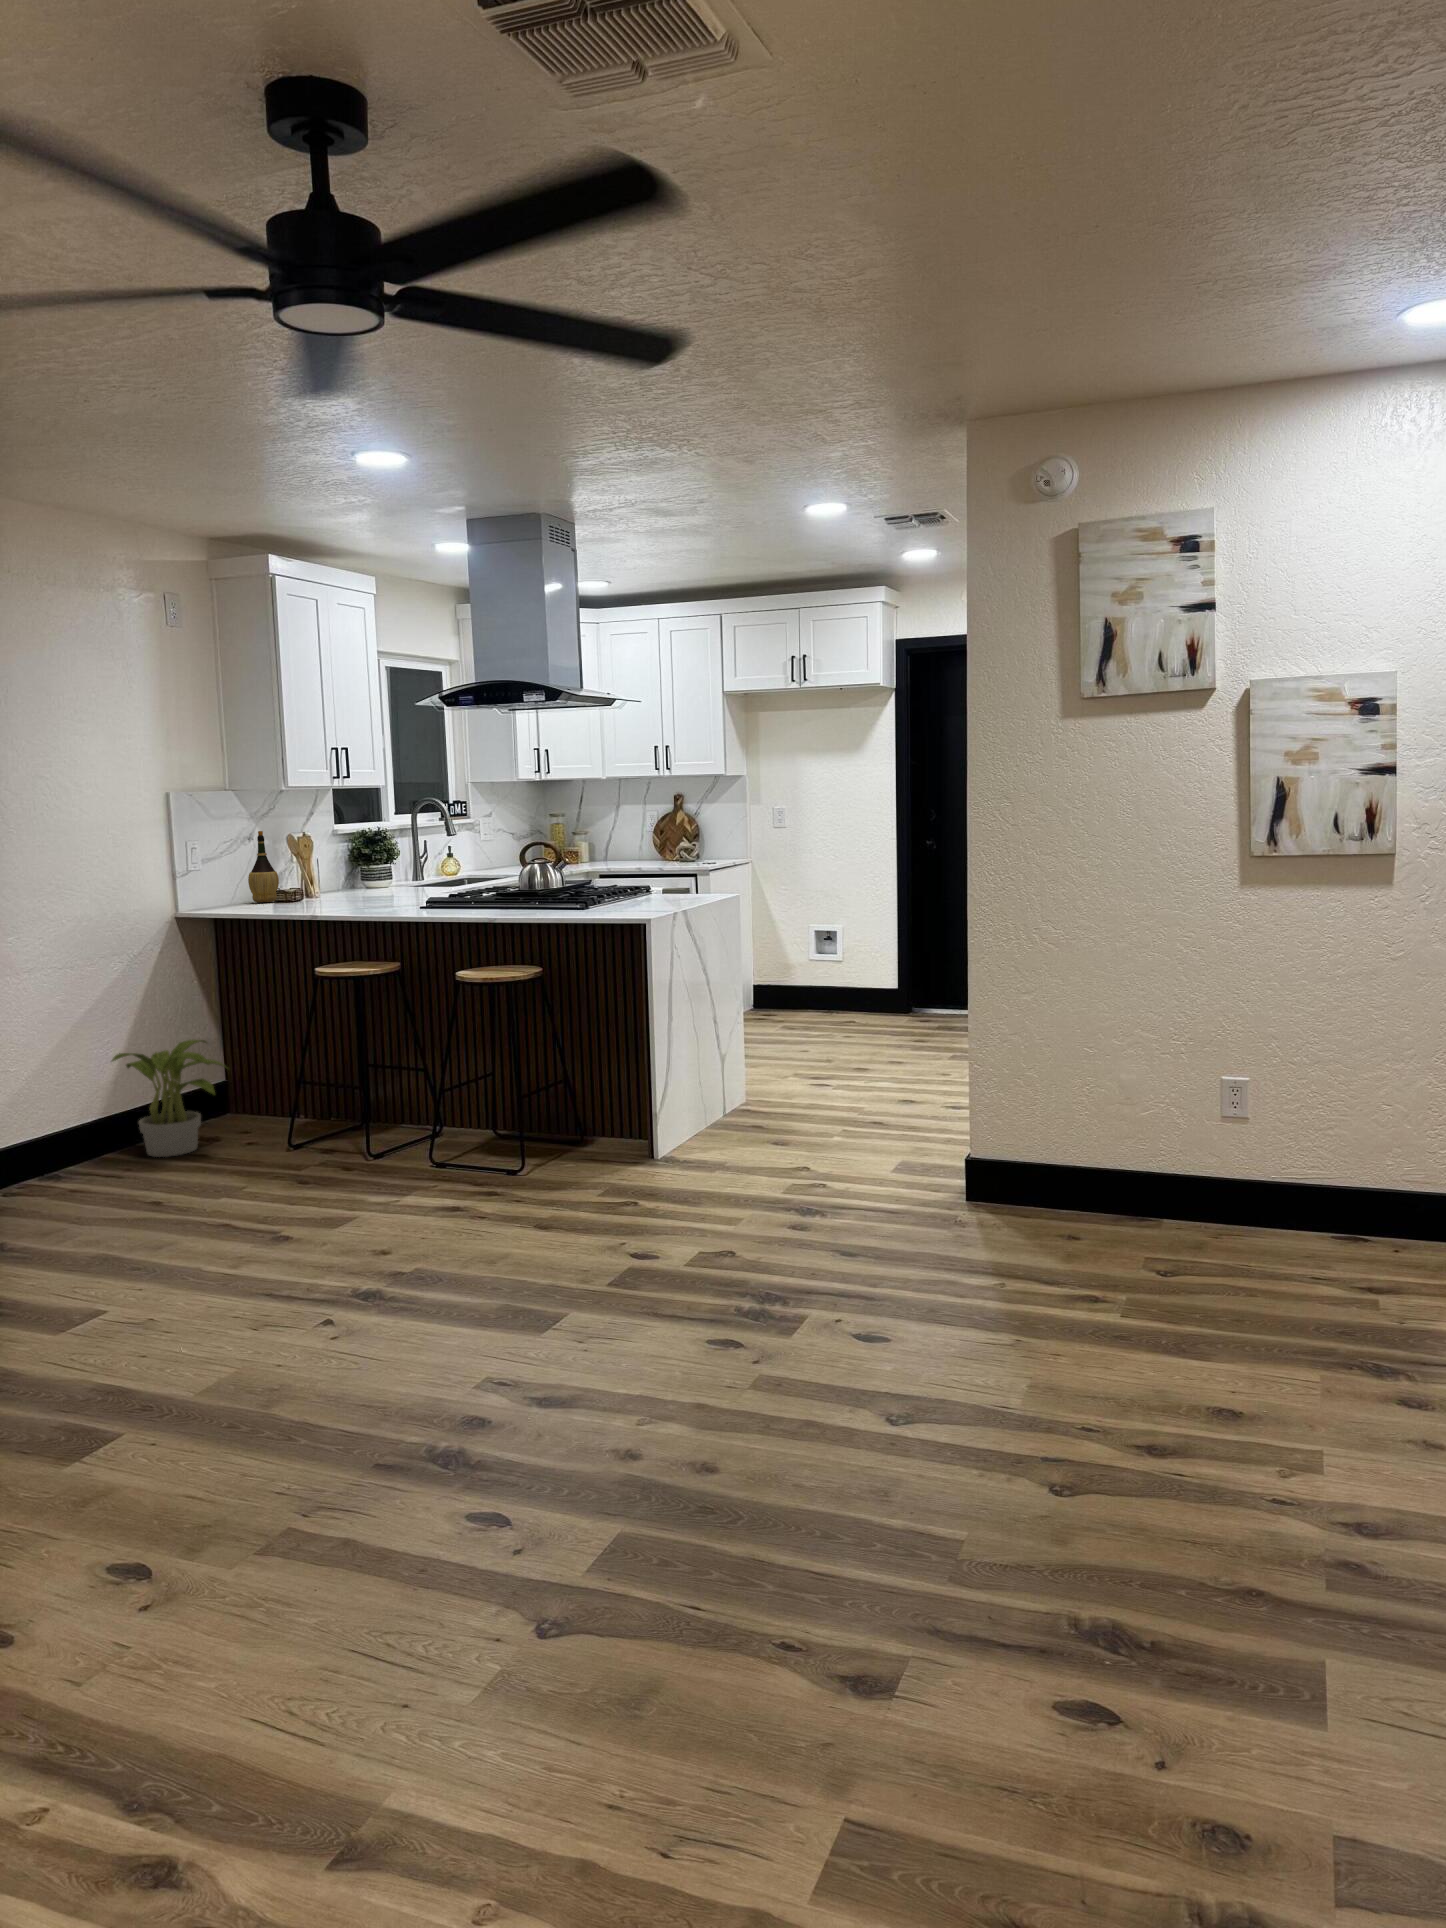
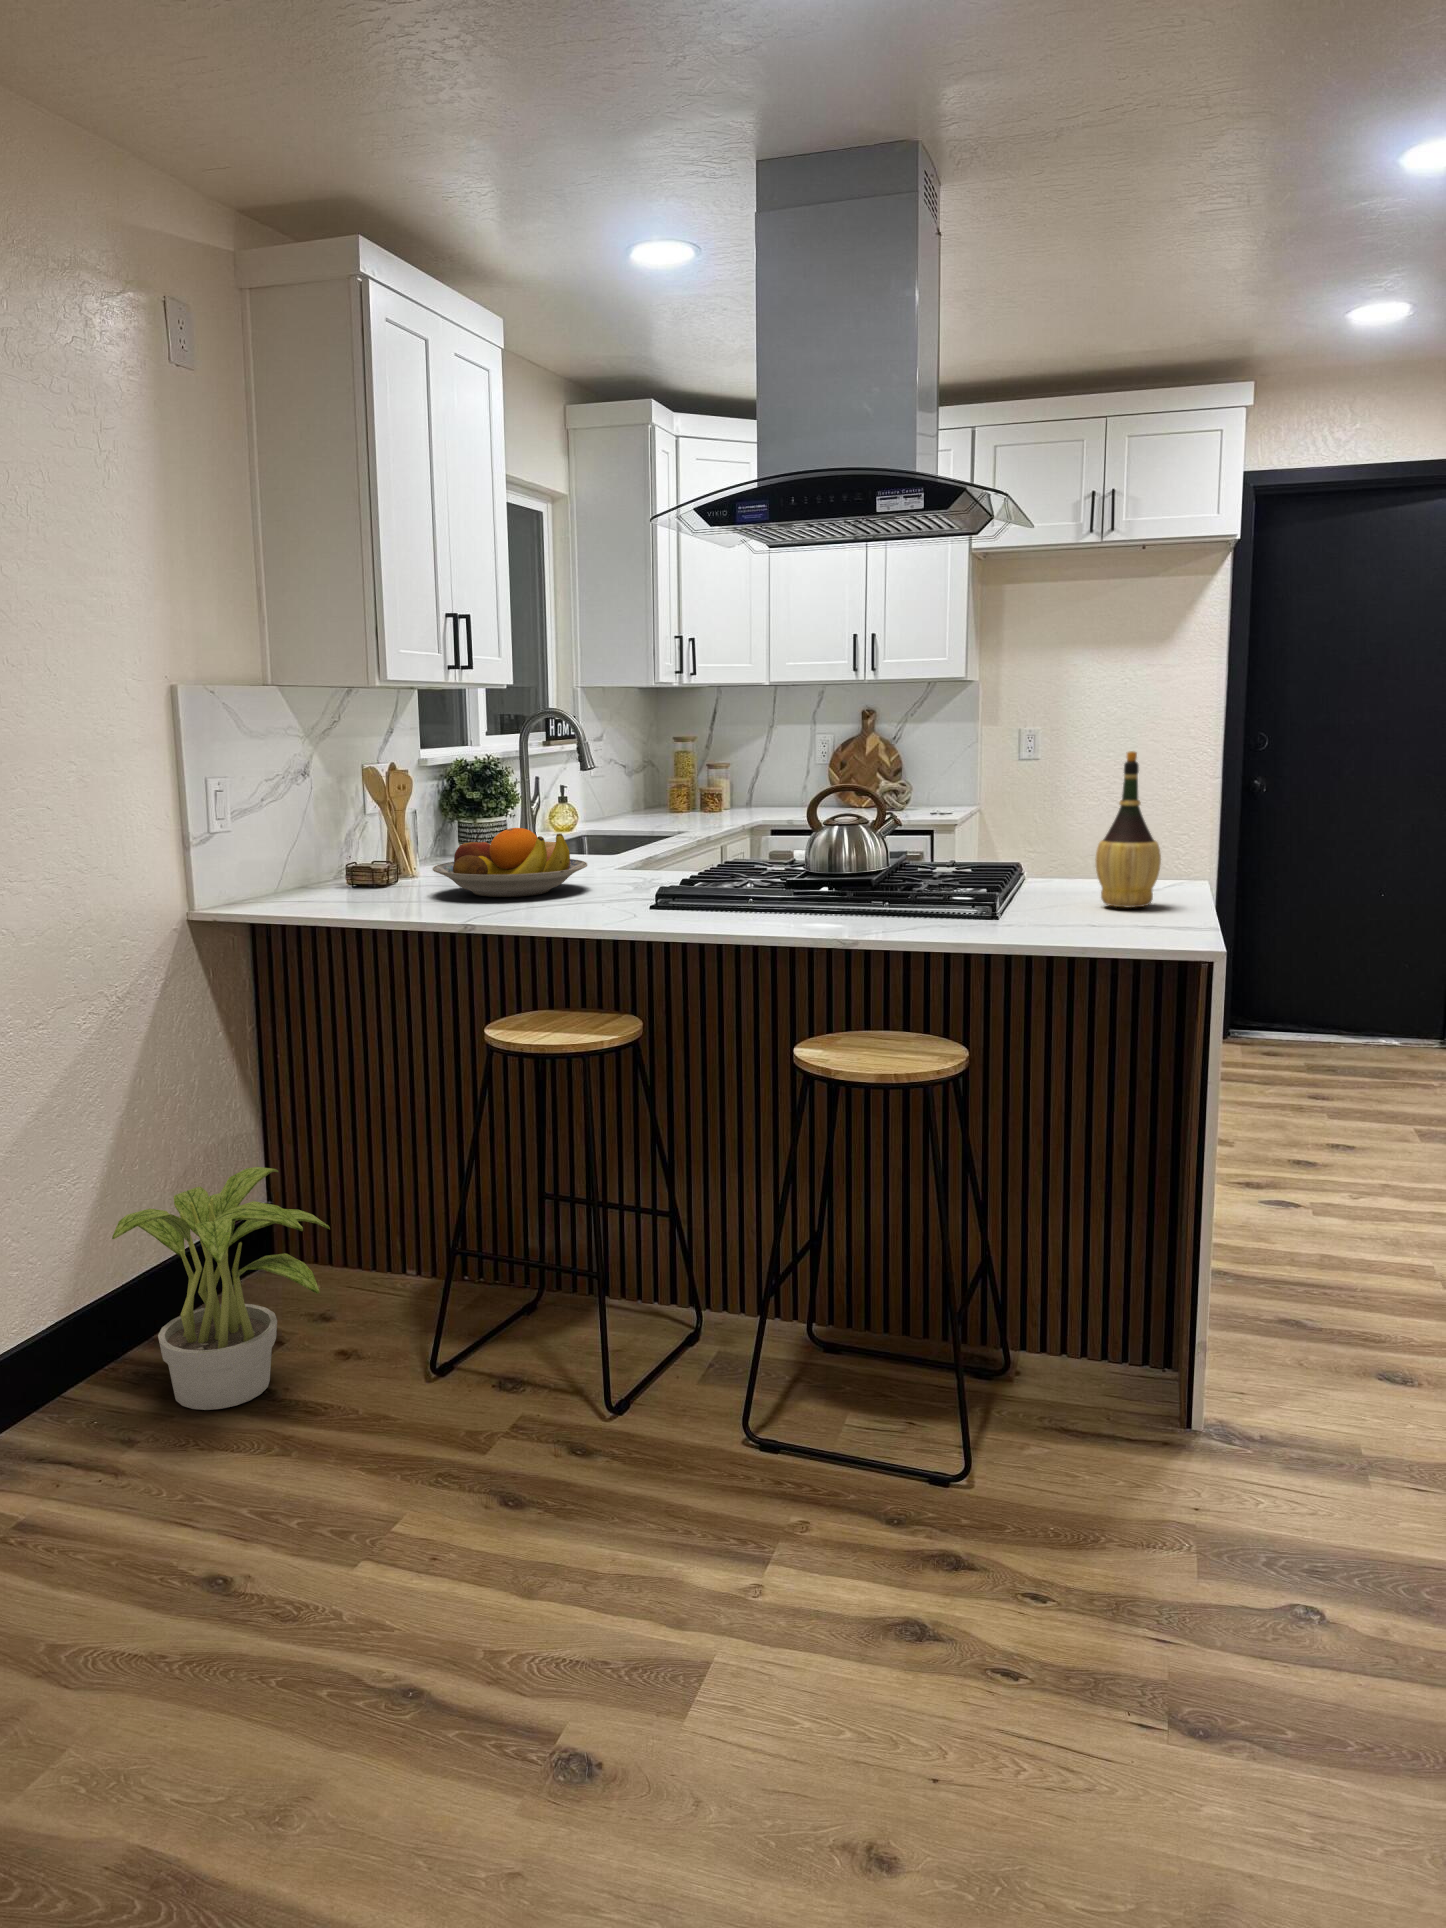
wine bottle: present [248,831,279,902] -> present [1095,751,1161,908]
fruit bowl: none [306,865,394,902] -> present [433,828,587,897]

